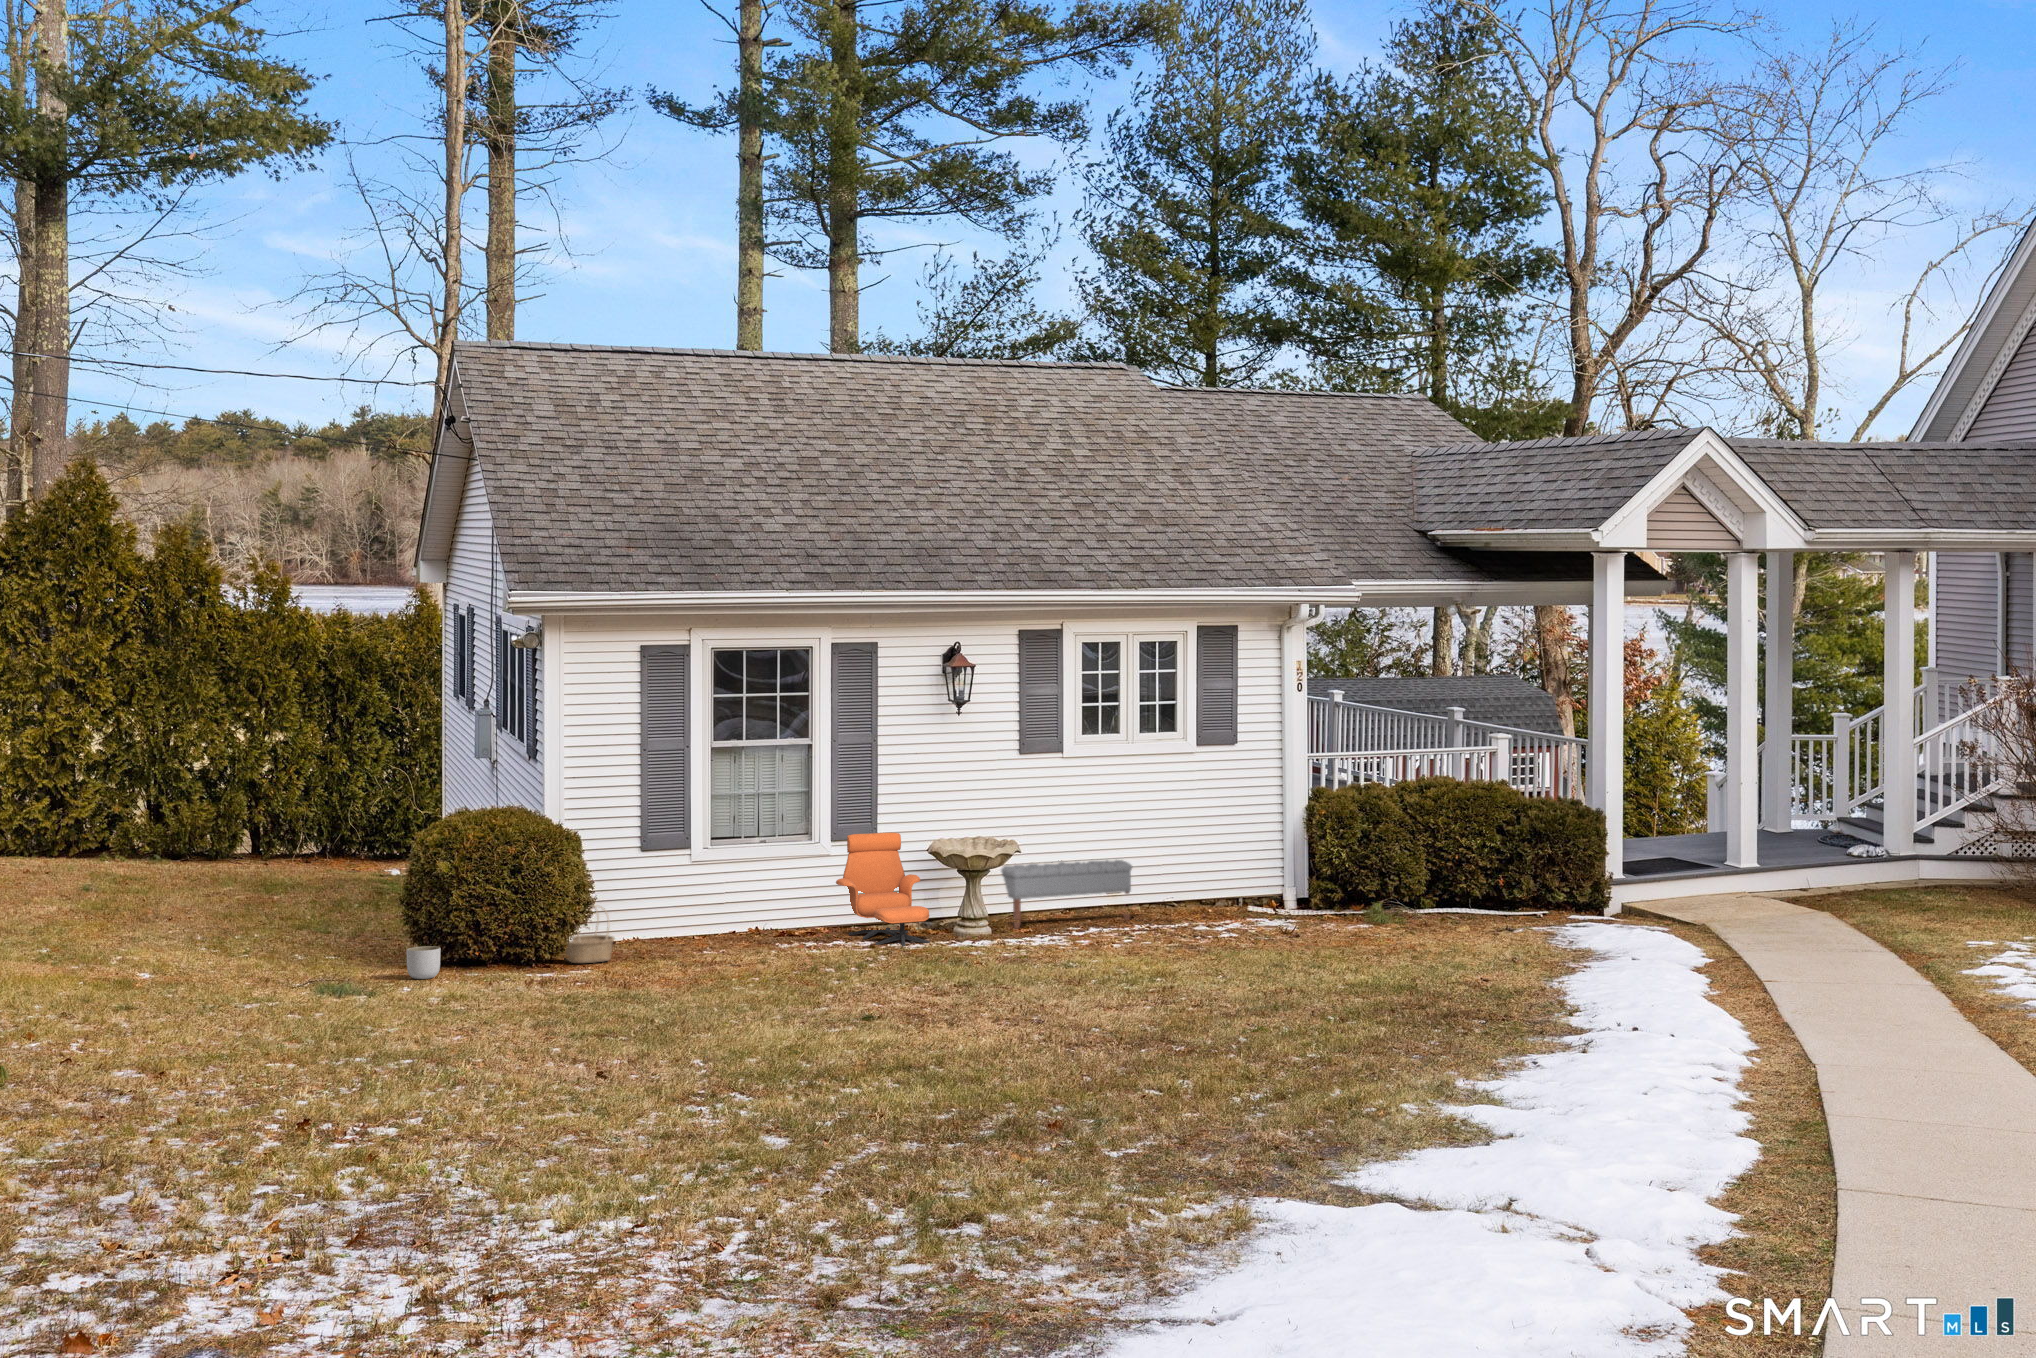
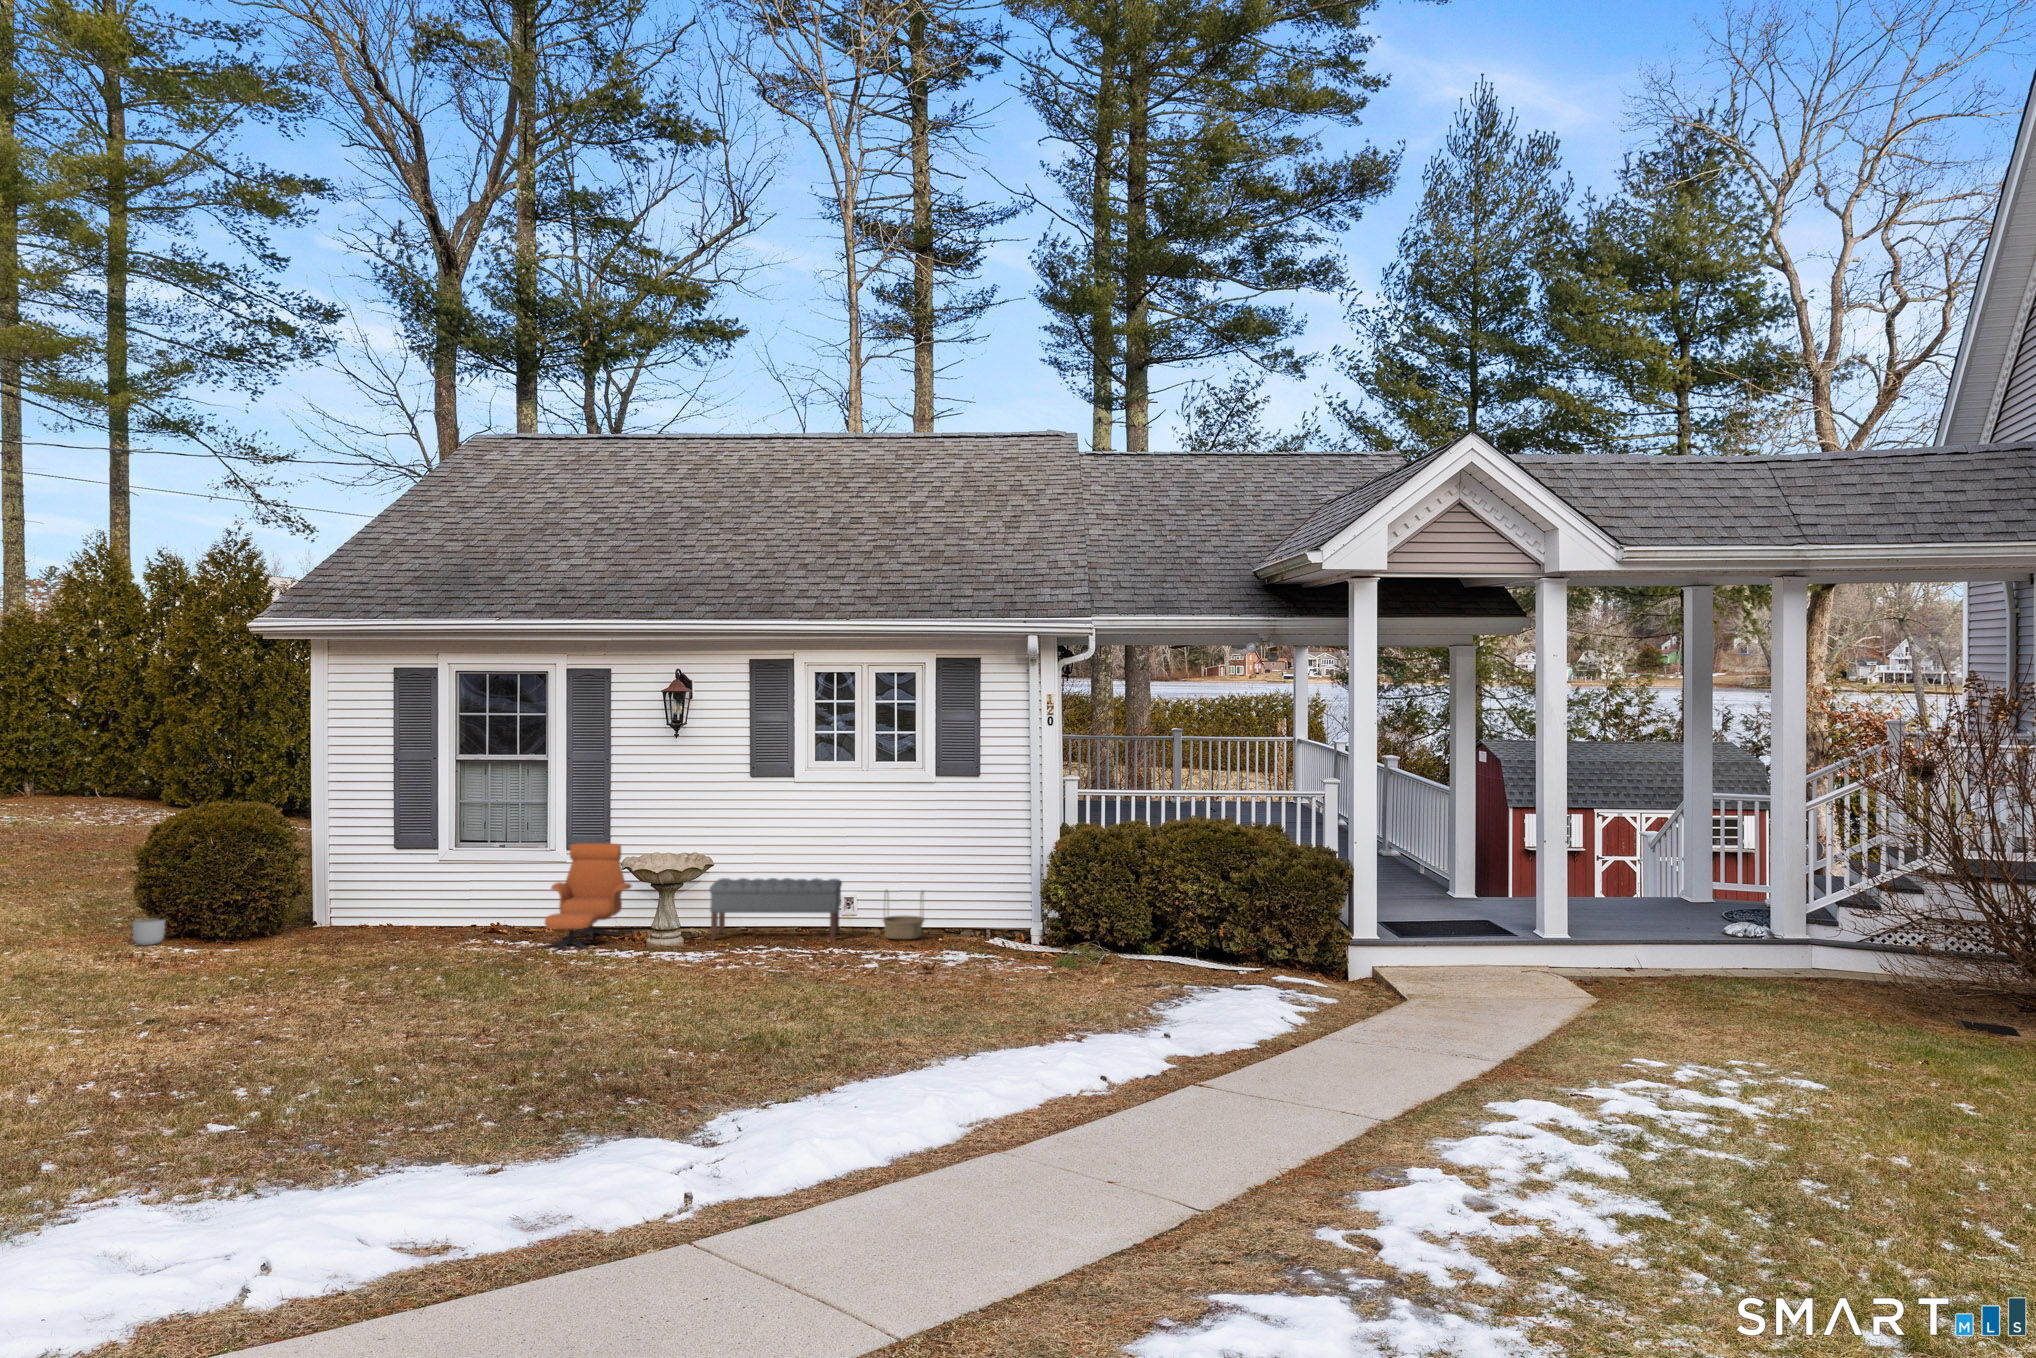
basket: present [566,905,615,963] -> present [883,891,925,939]

